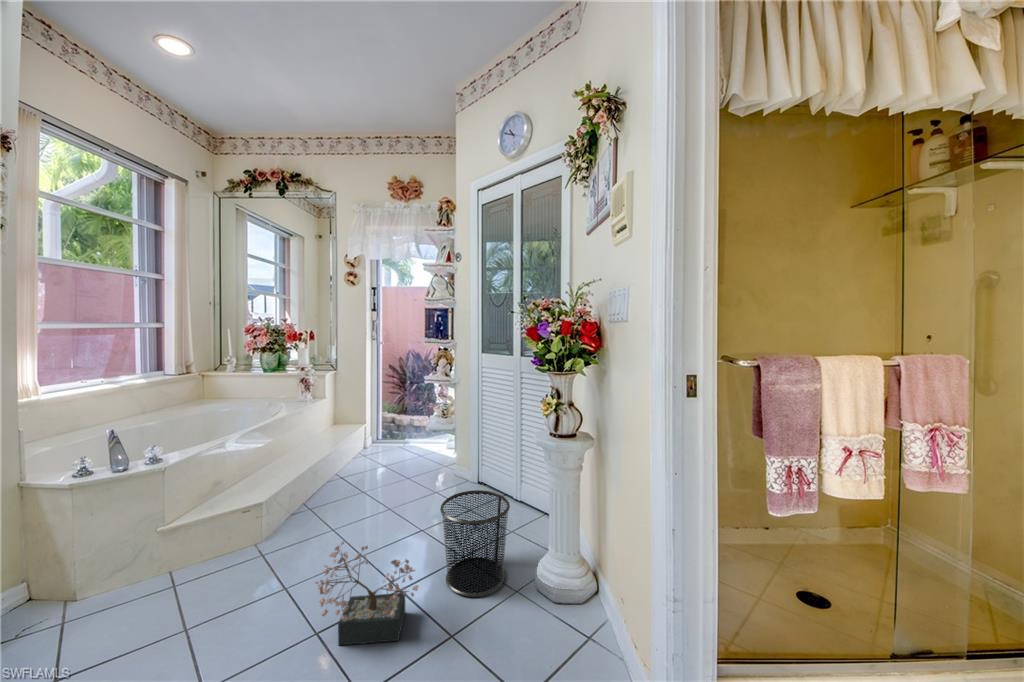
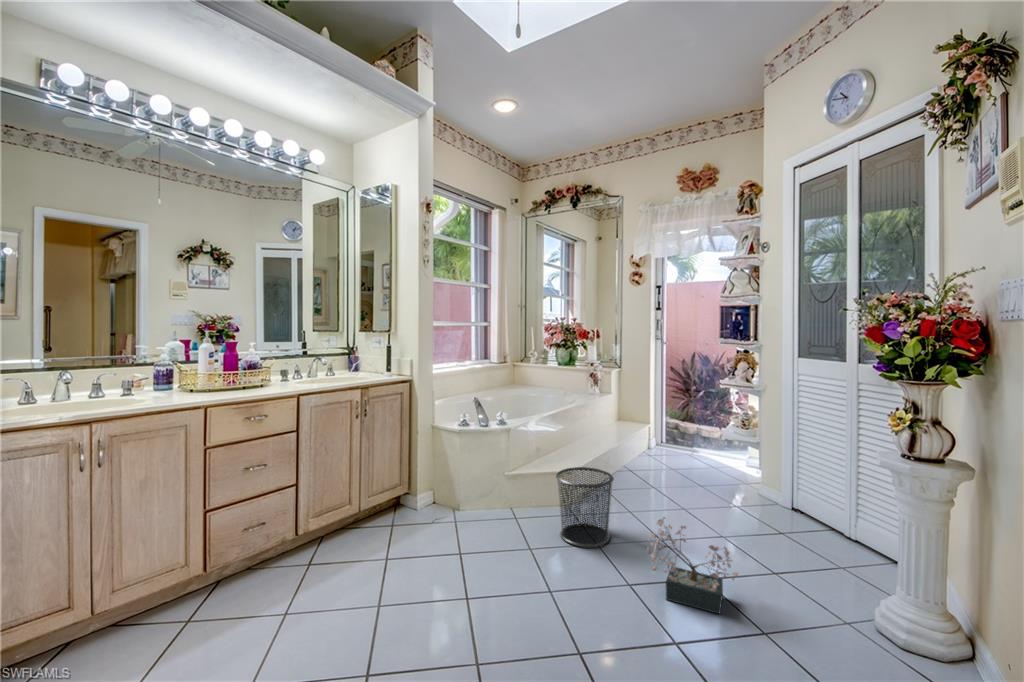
waste bin: present [440,490,510,597] -> present [556,467,614,547]

